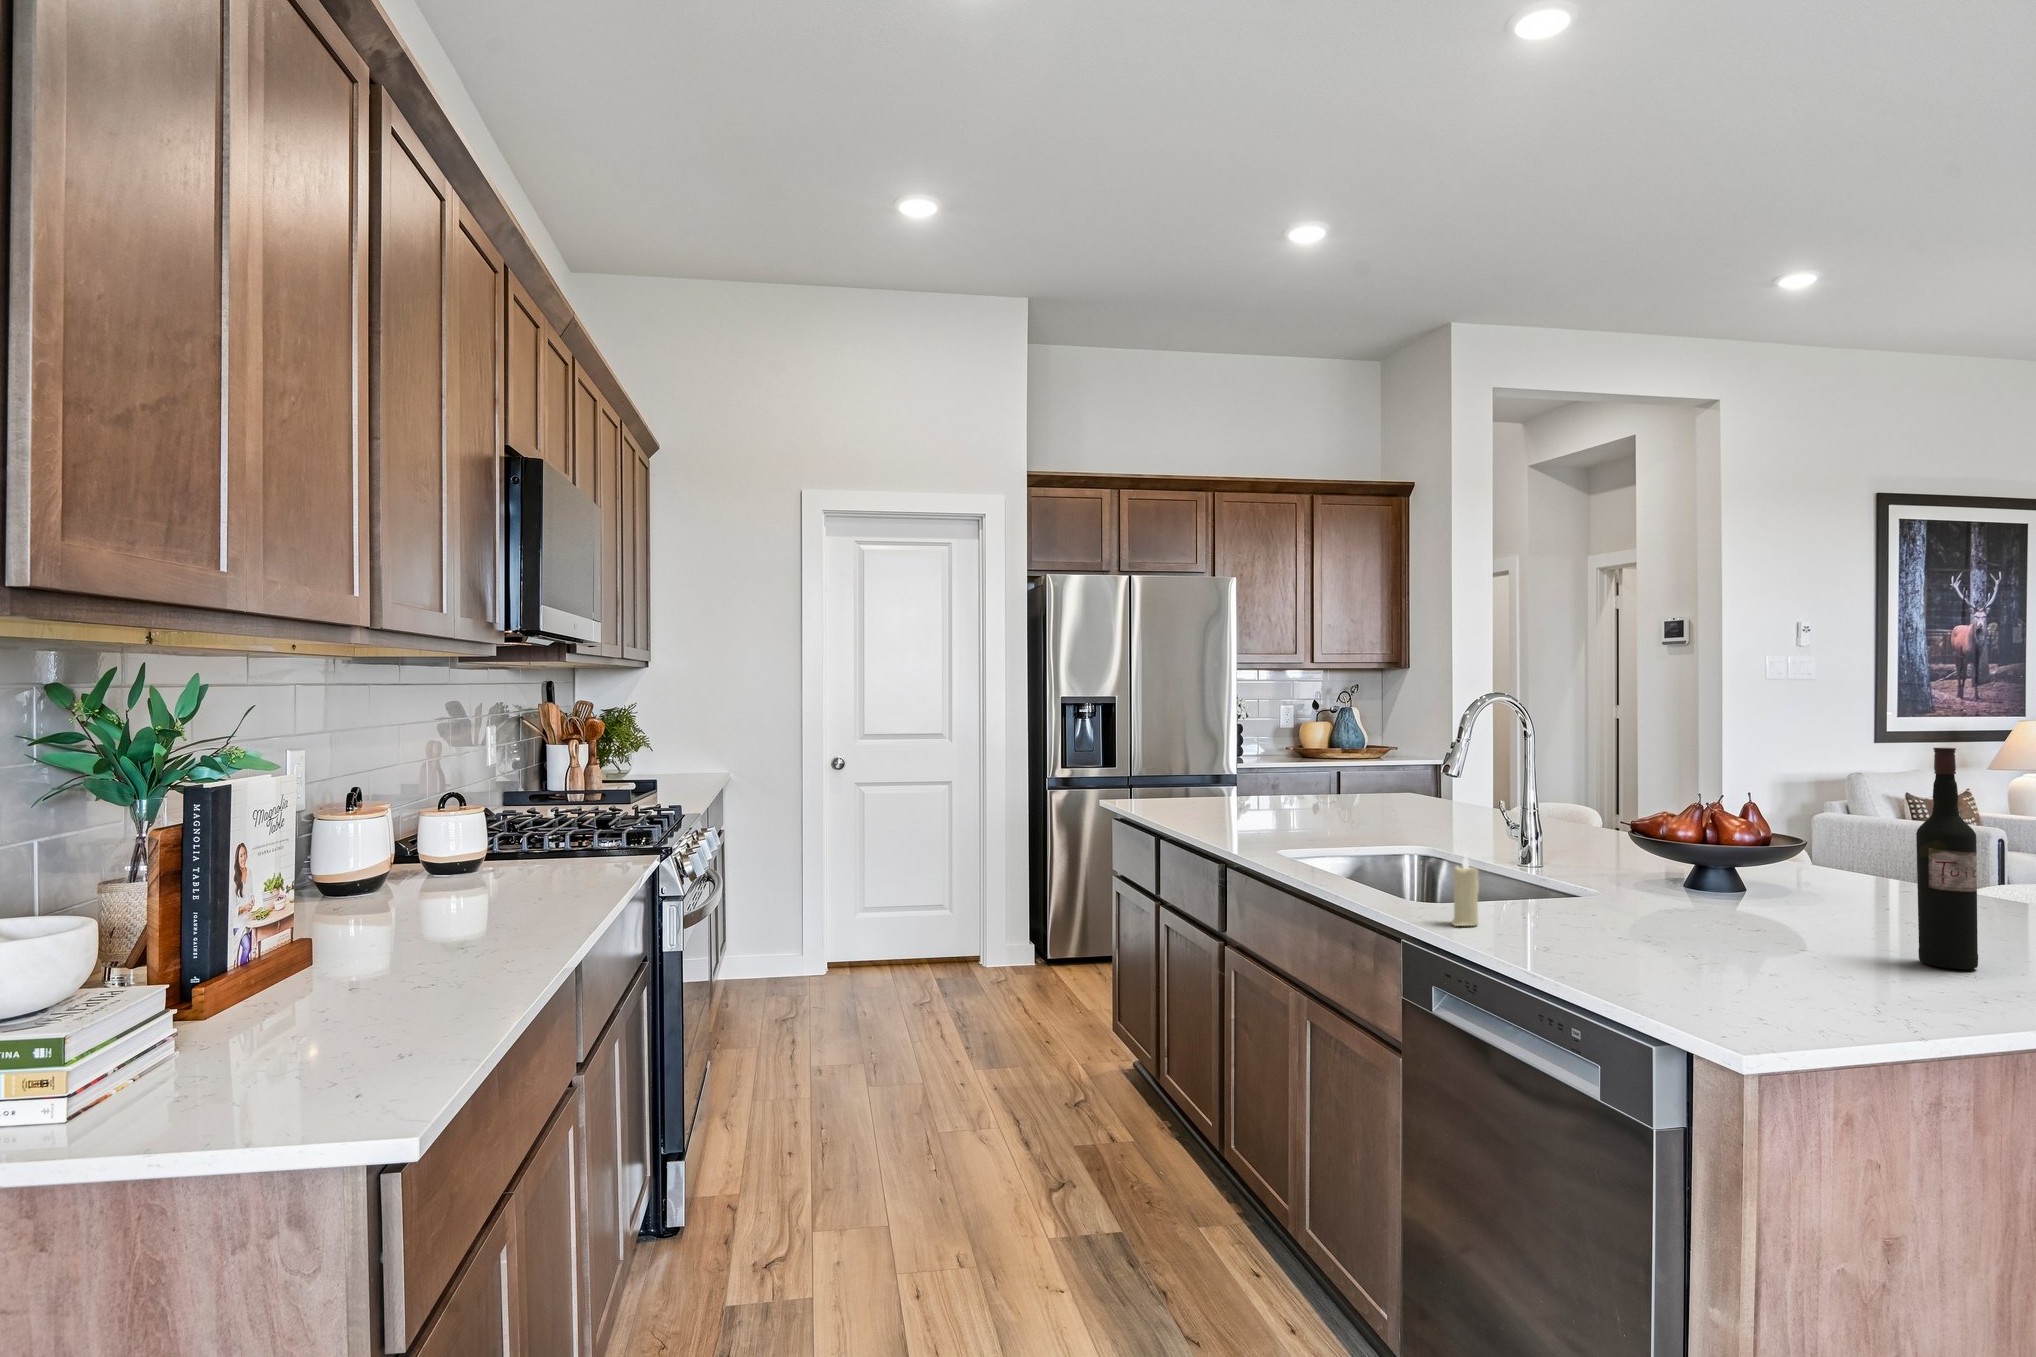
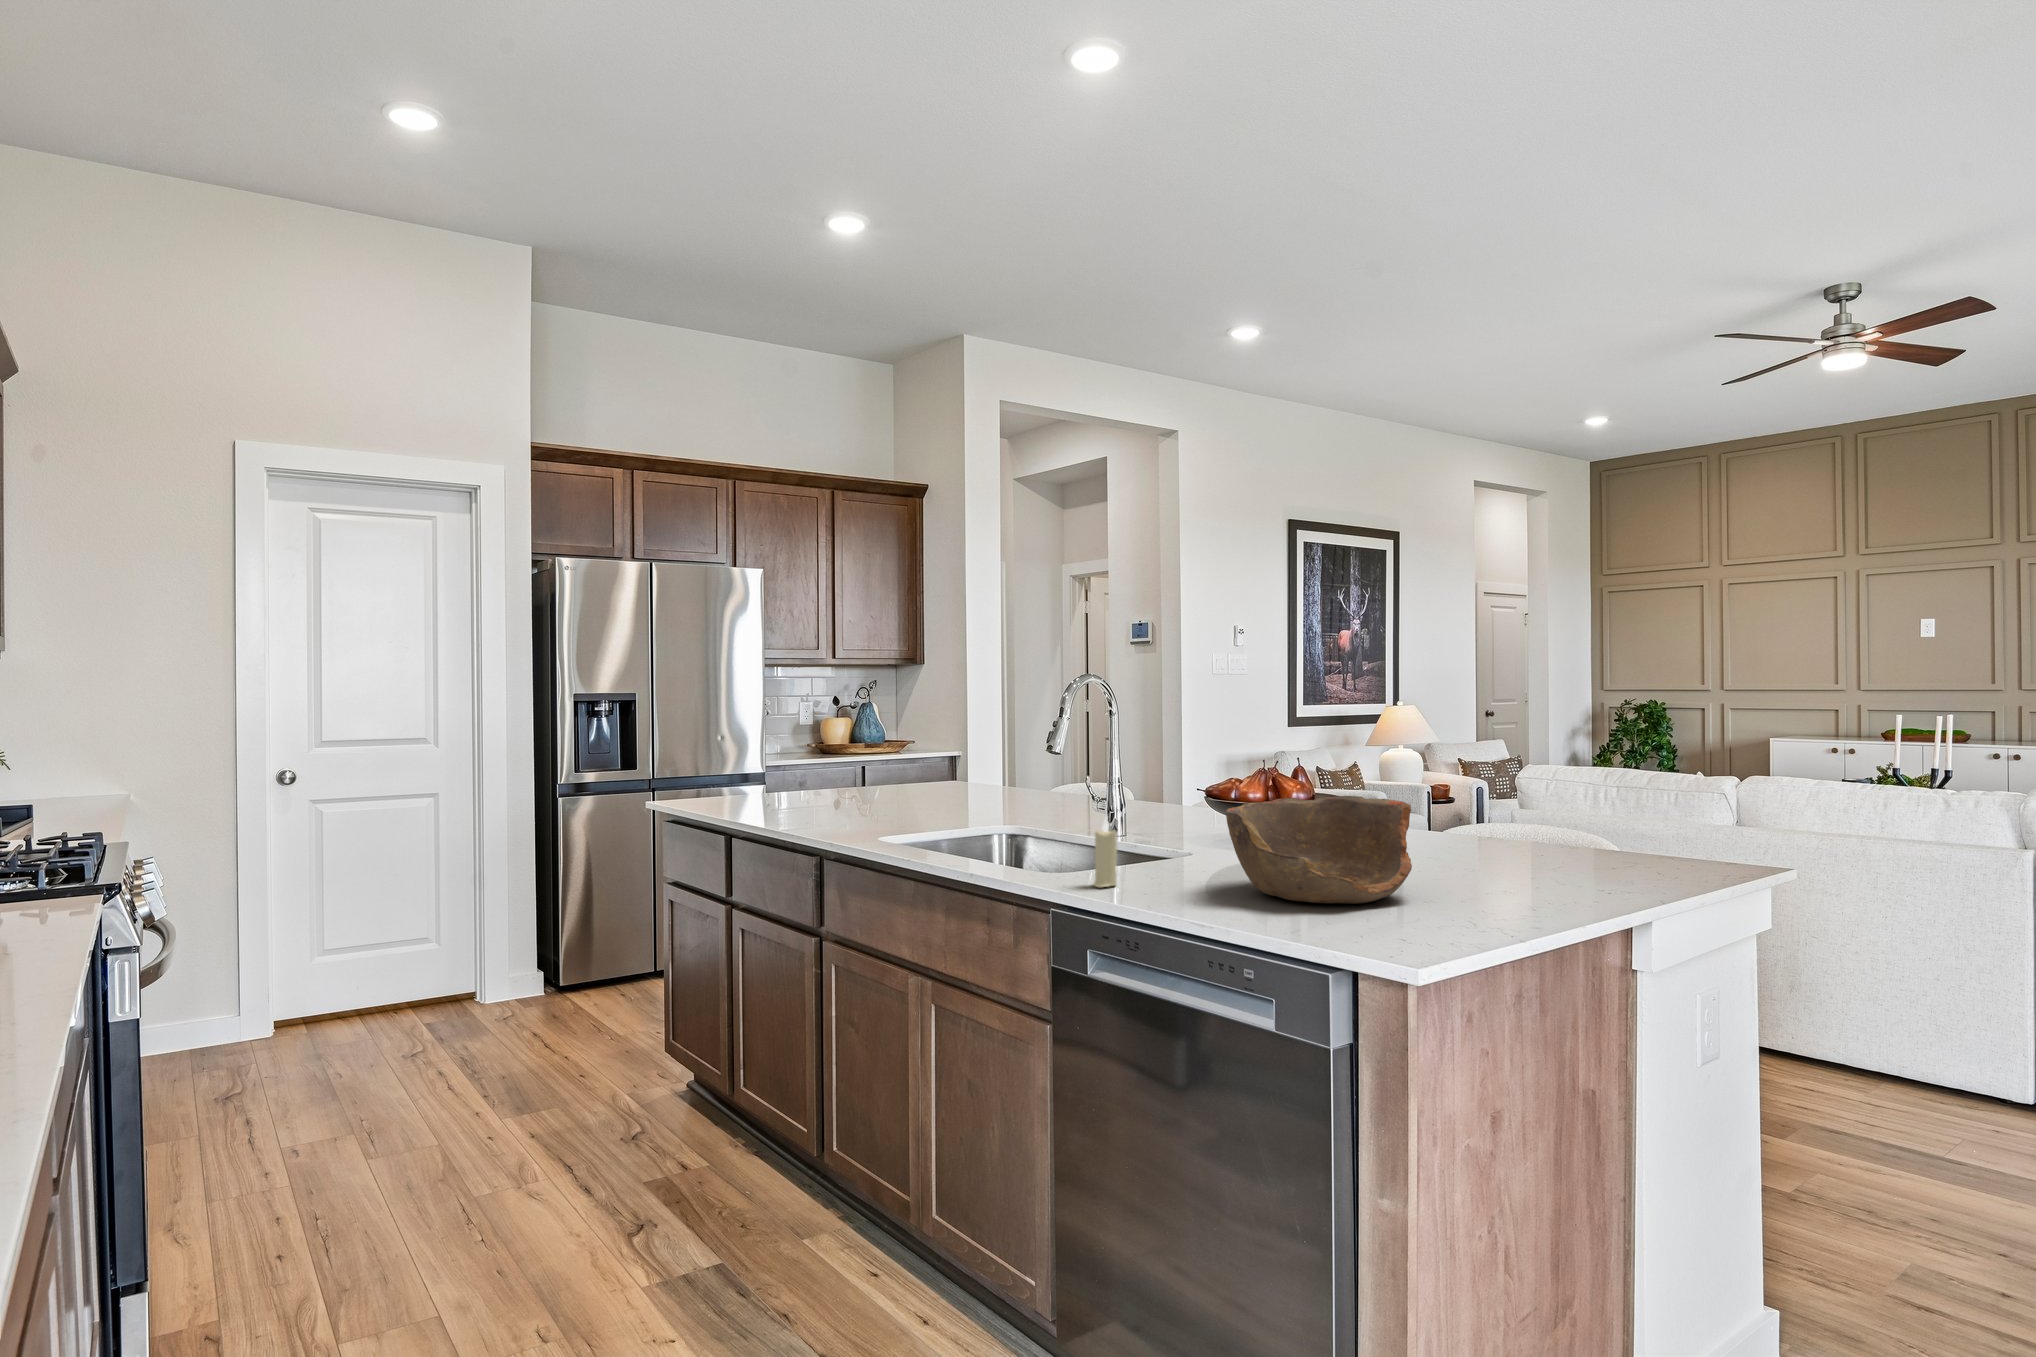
wine bottle: present [1916,748,1978,969] -> none [1446,705,1488,883]
bowl: none [1598,846,1851,977] -> present [1226,796,1412,904]

